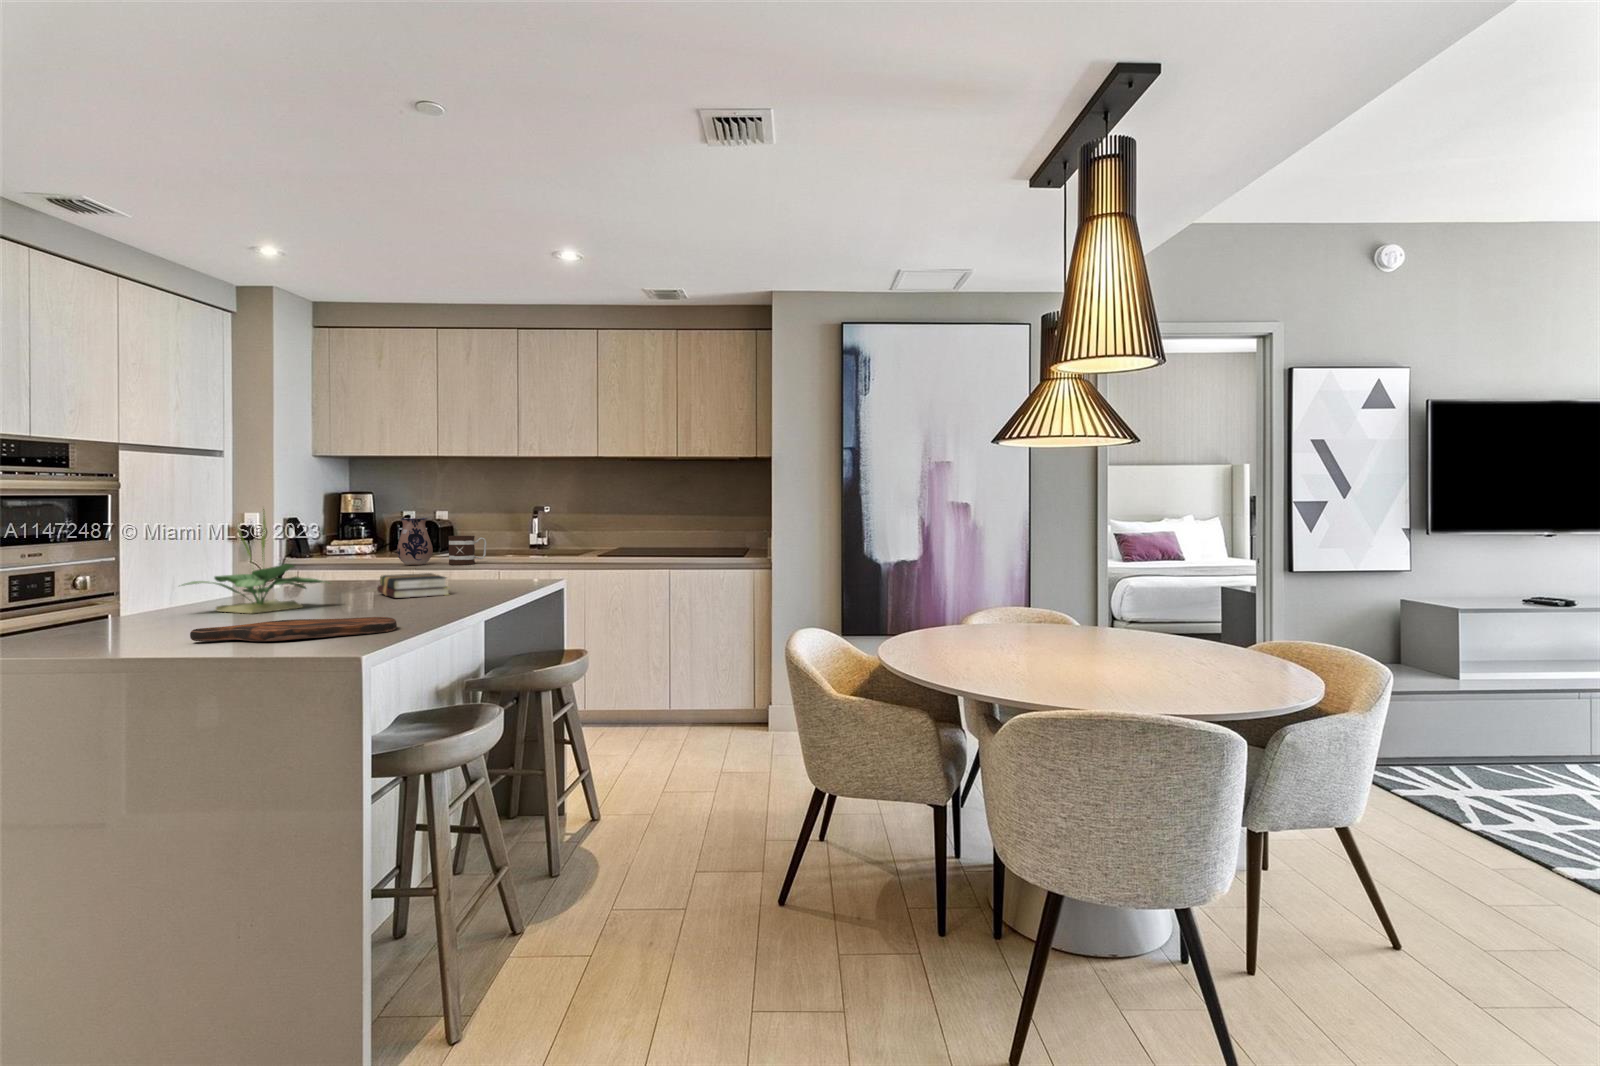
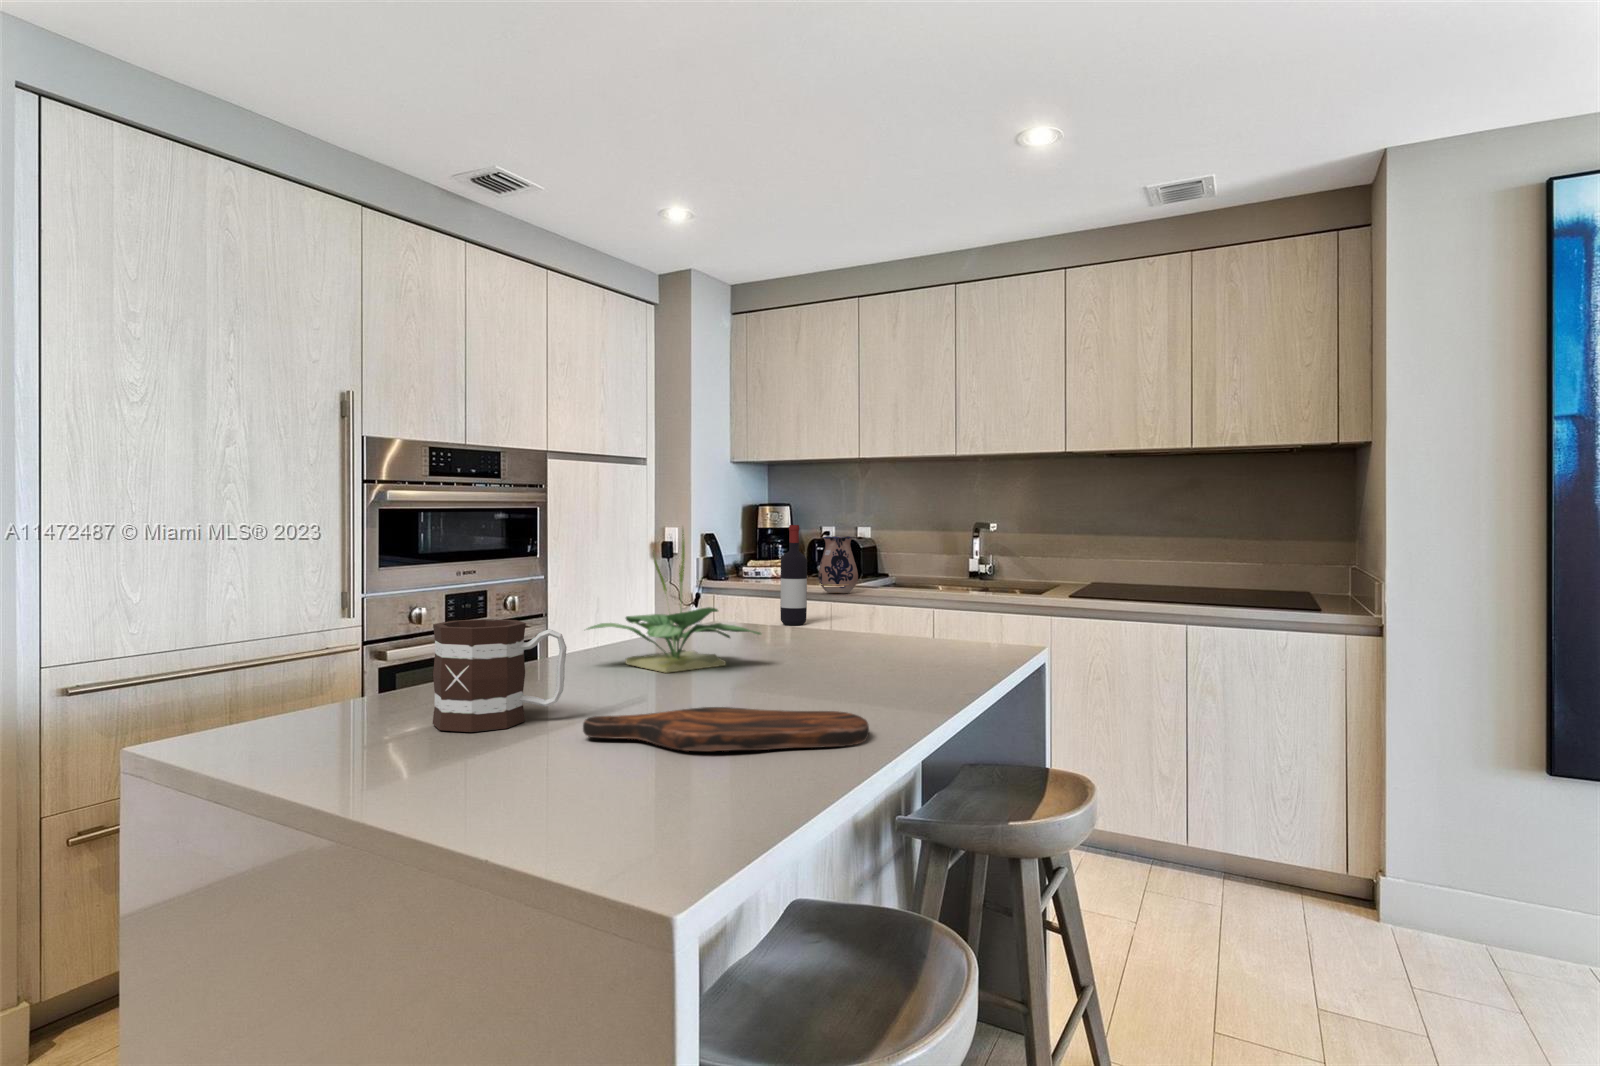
wine bottle: none [354,507,378,585] -> present [780,525,807,625]
mug: present [448,536,486,565] -> present [433,619,567,732]
hardback book: present [377,573,449,598] -> none [812,619,910,656]

